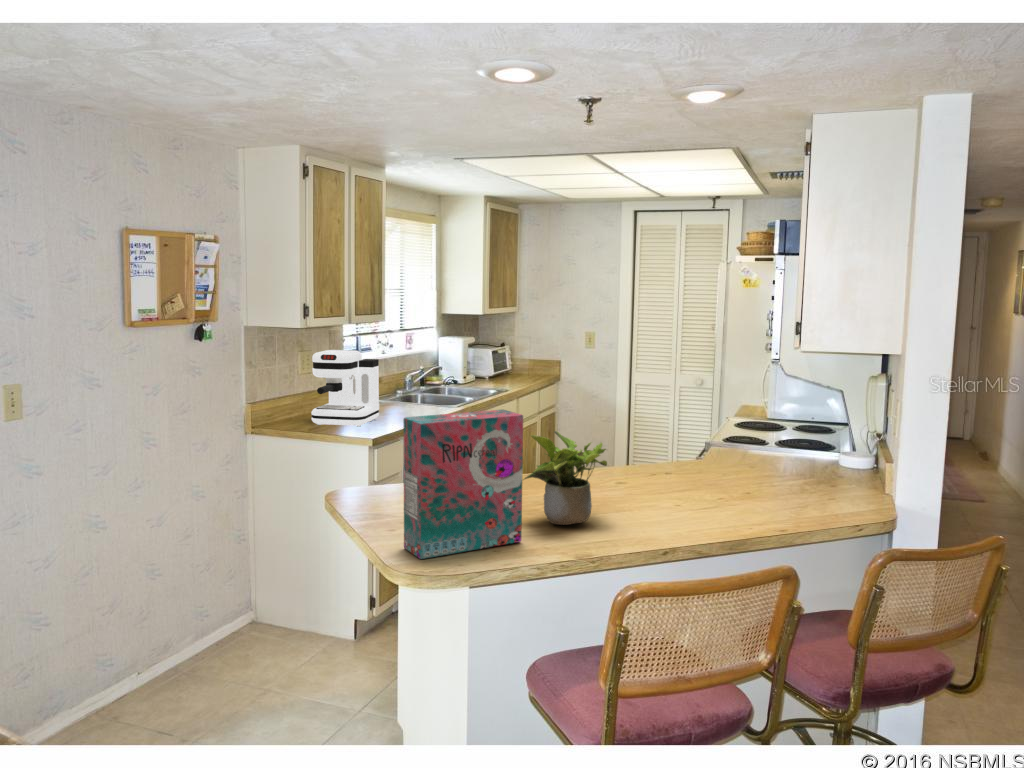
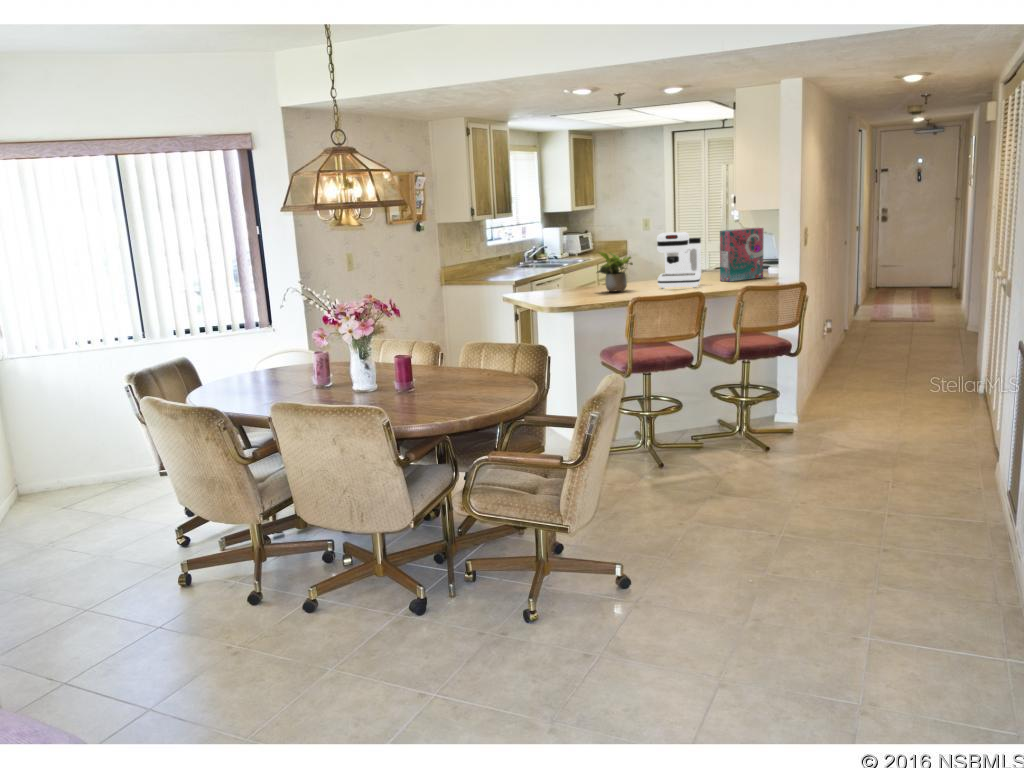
coffee maker: present [311,350,379,427] -> present [657,232,701,288]
cereal box: present [404,410,523,559] -> present [720,228,764,282]

